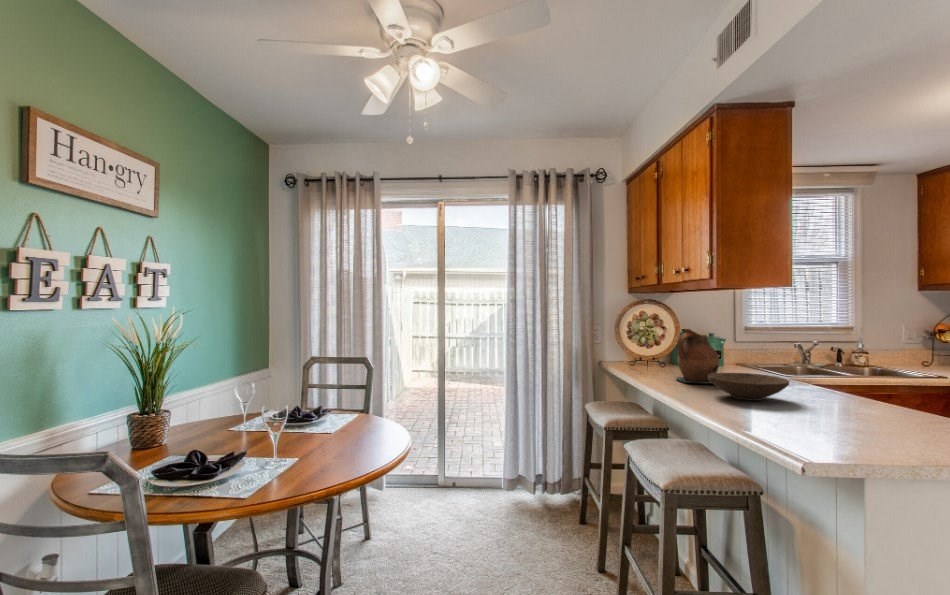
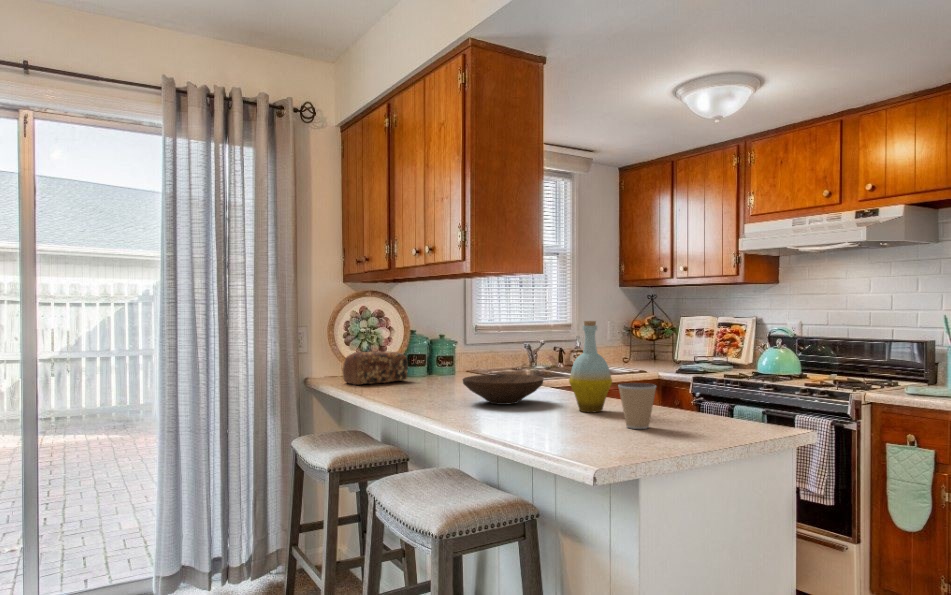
ceramic pitcher: present [677,329,719,384] -> none [413,325,472,393]
bottle: none [811,333,863,421] -> present [569,321,612,412]
bread loaf: none [625,345,677,370] -> present [343,351,408,385]
coffee cup: none [856,399,908,448] -> present [618,383,656,429]

